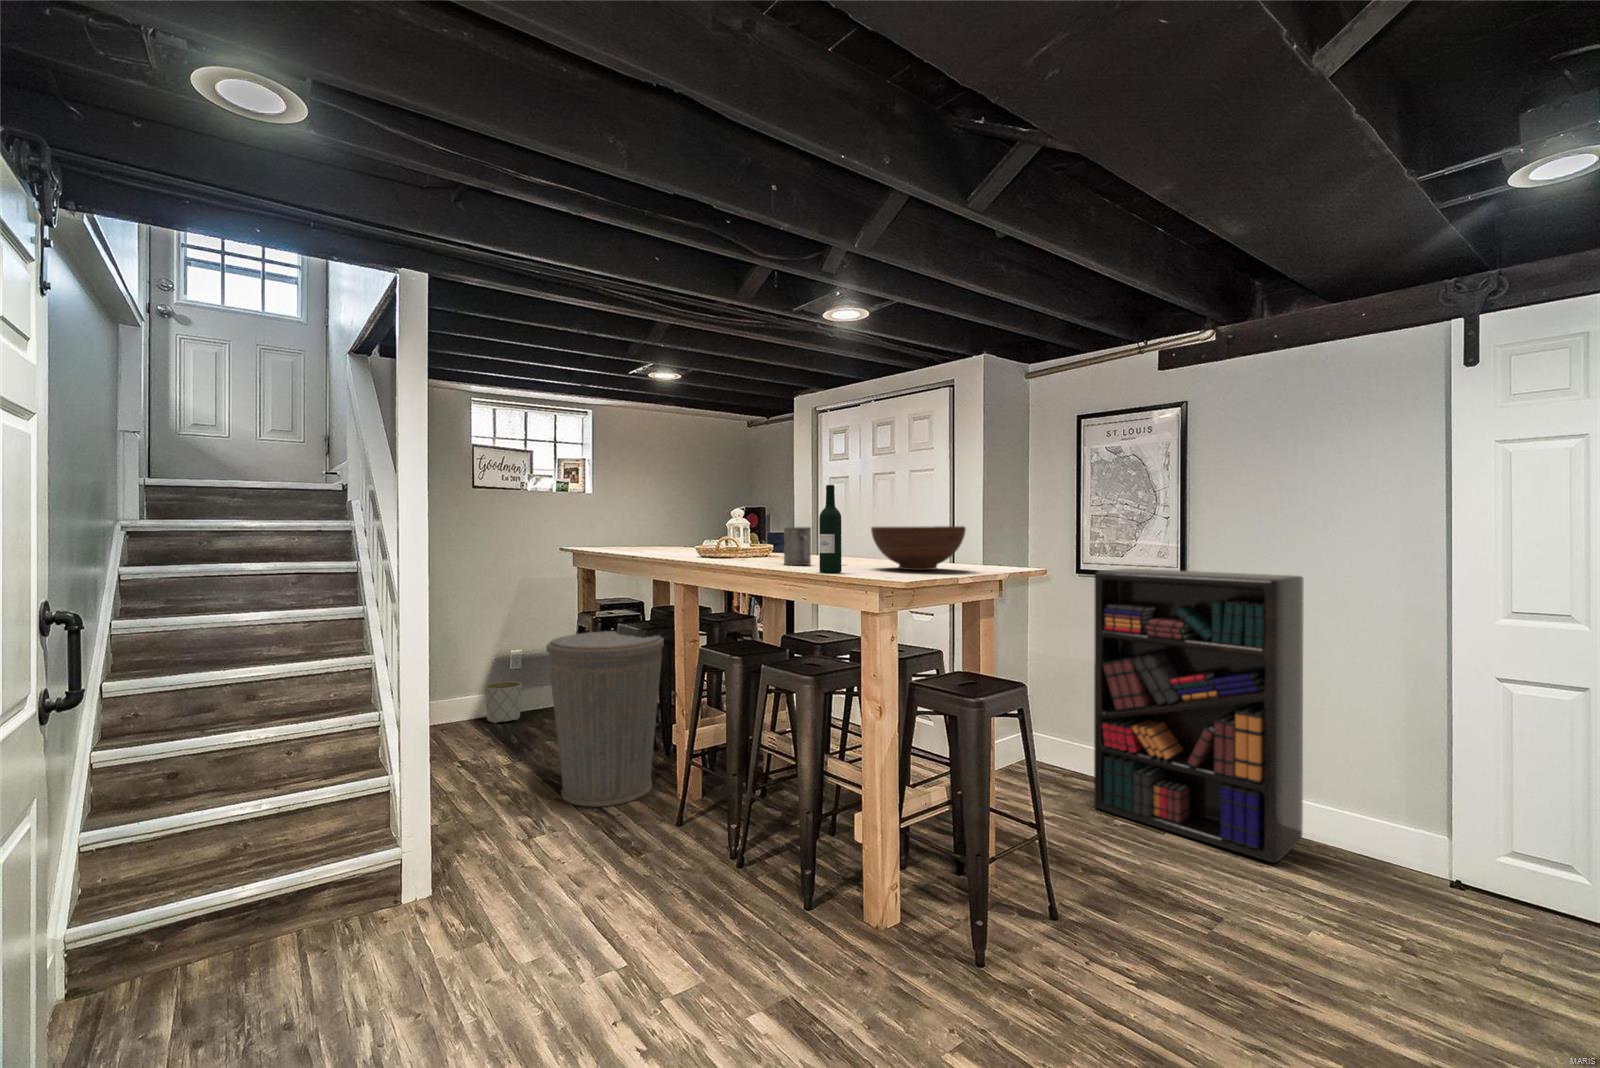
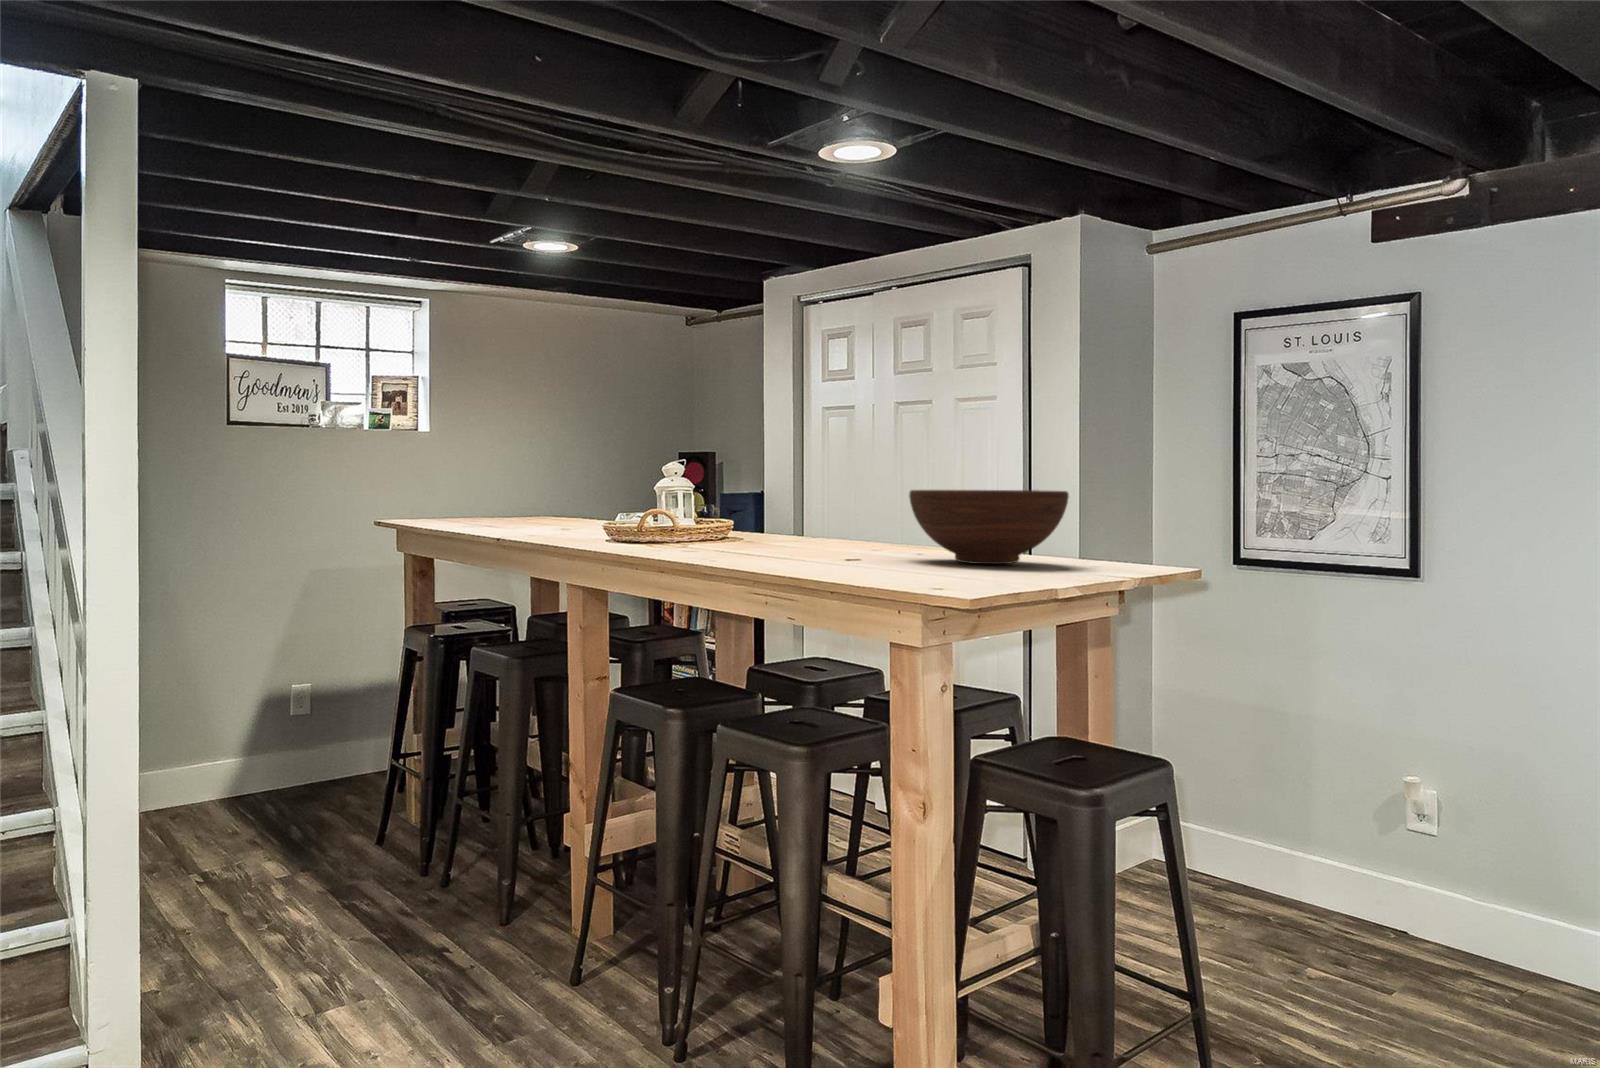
wine bottle: present [819,485,842,573] -> none [828,416,867,567]
mug: present [784,527,811,565] -> none [758,490,805,554]
bookshelf: present [1094,569,1303,863] -> none [1243,564,1587,1036]
trash can: present [546,631,664,807] -> none [350,659,549,952]
planter: present [485,681,522,724] -> none [249,737,311,807]

